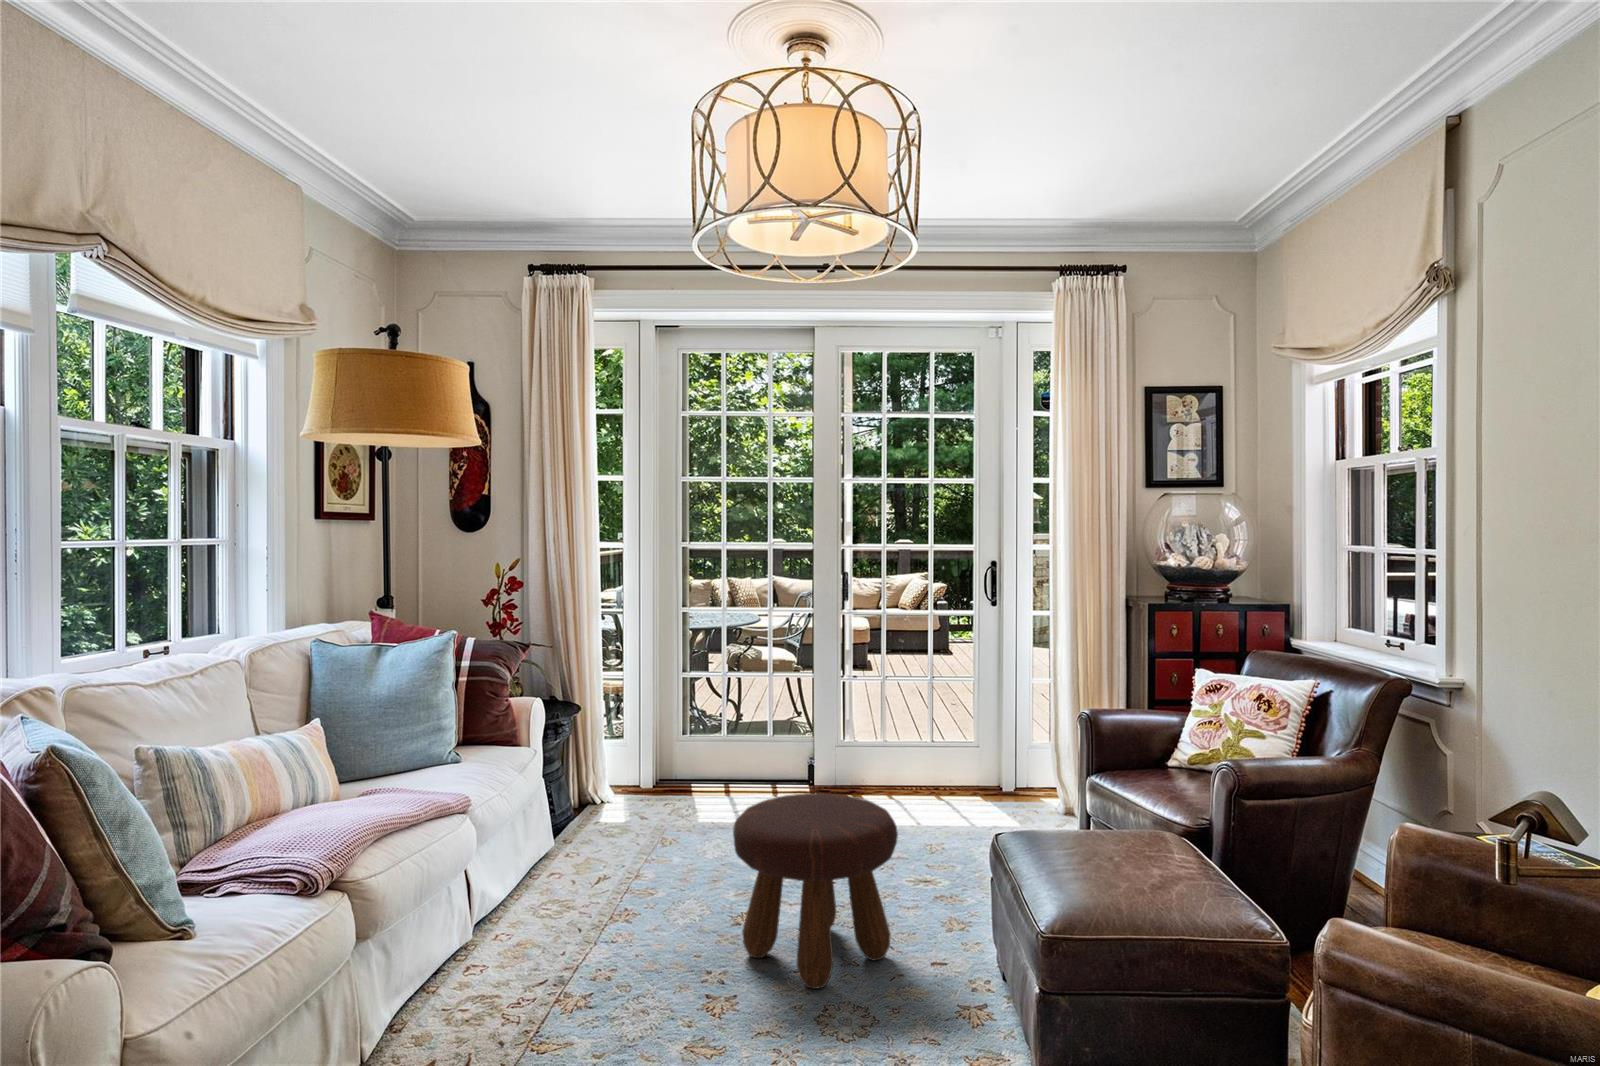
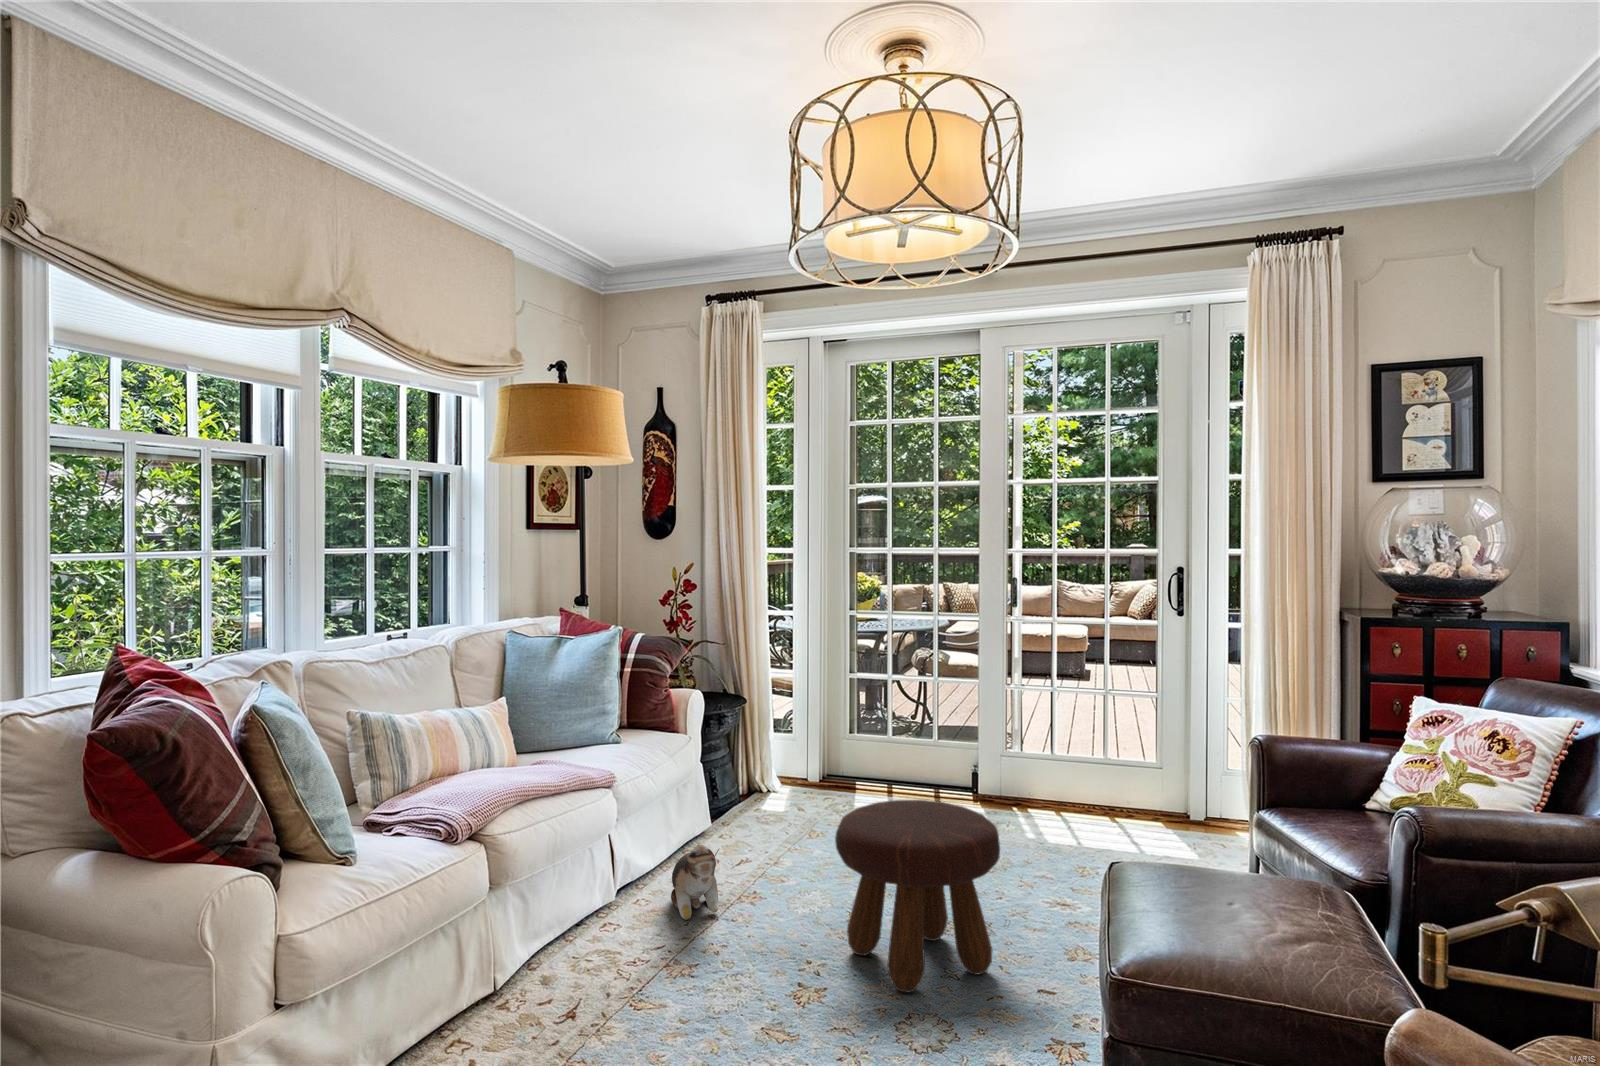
plush toy: none [534,864,598,948] -> present [671,845,719,920]

